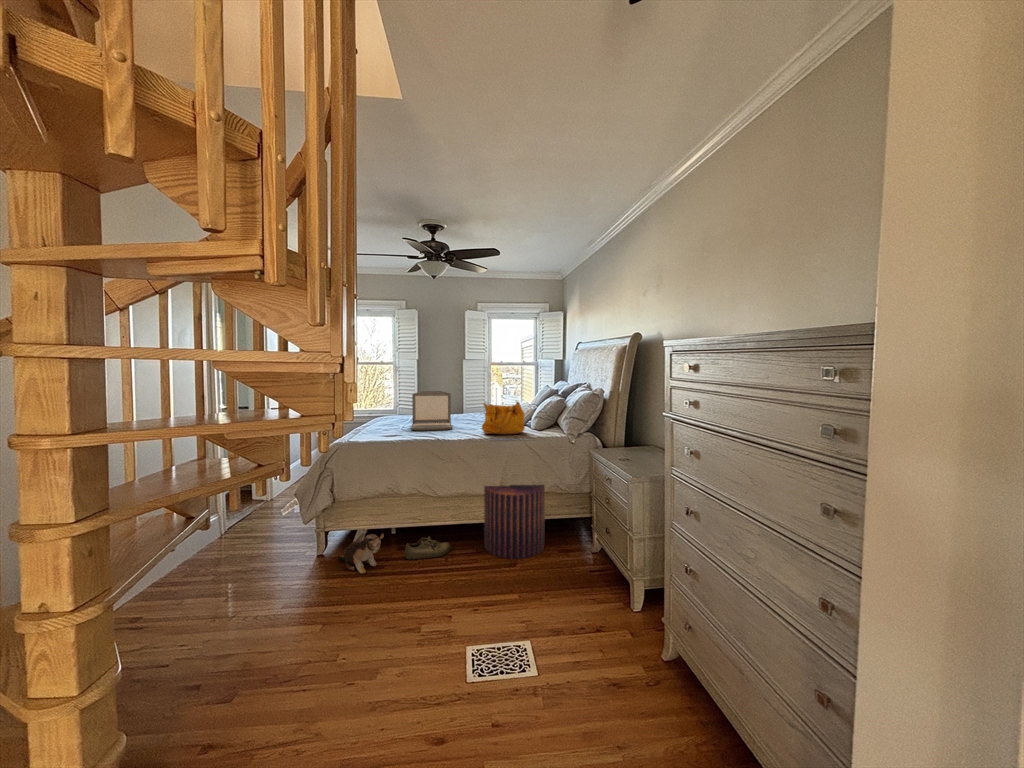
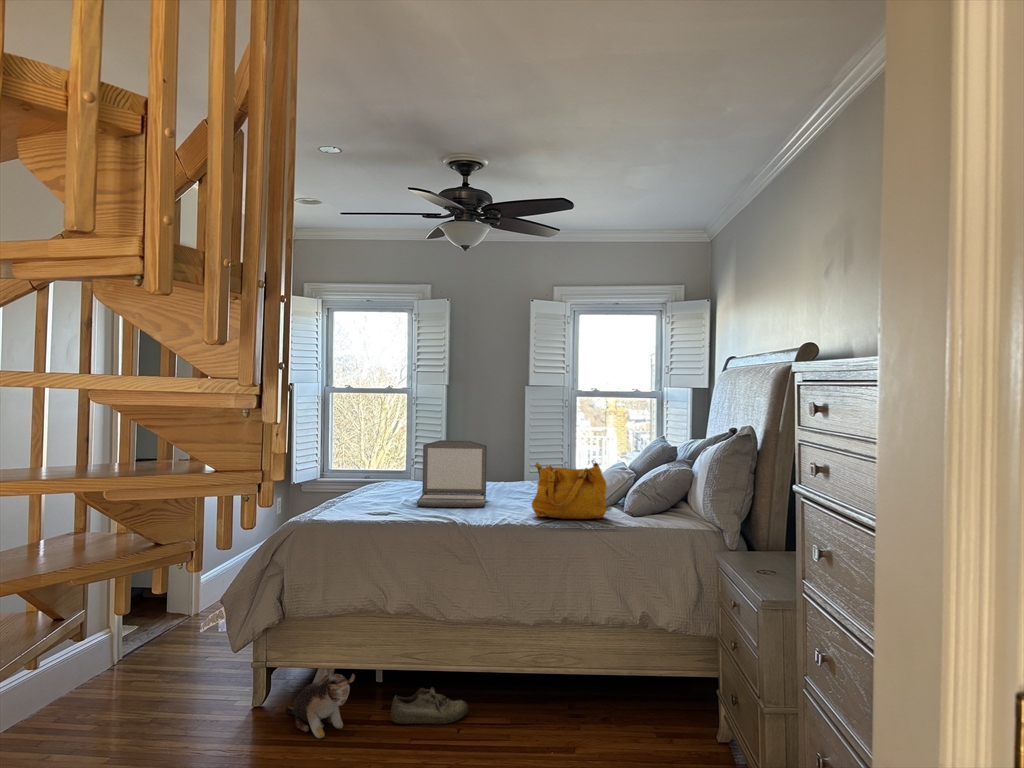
pouf: present [484,485,545,559] -> none [527,596,634,740]

